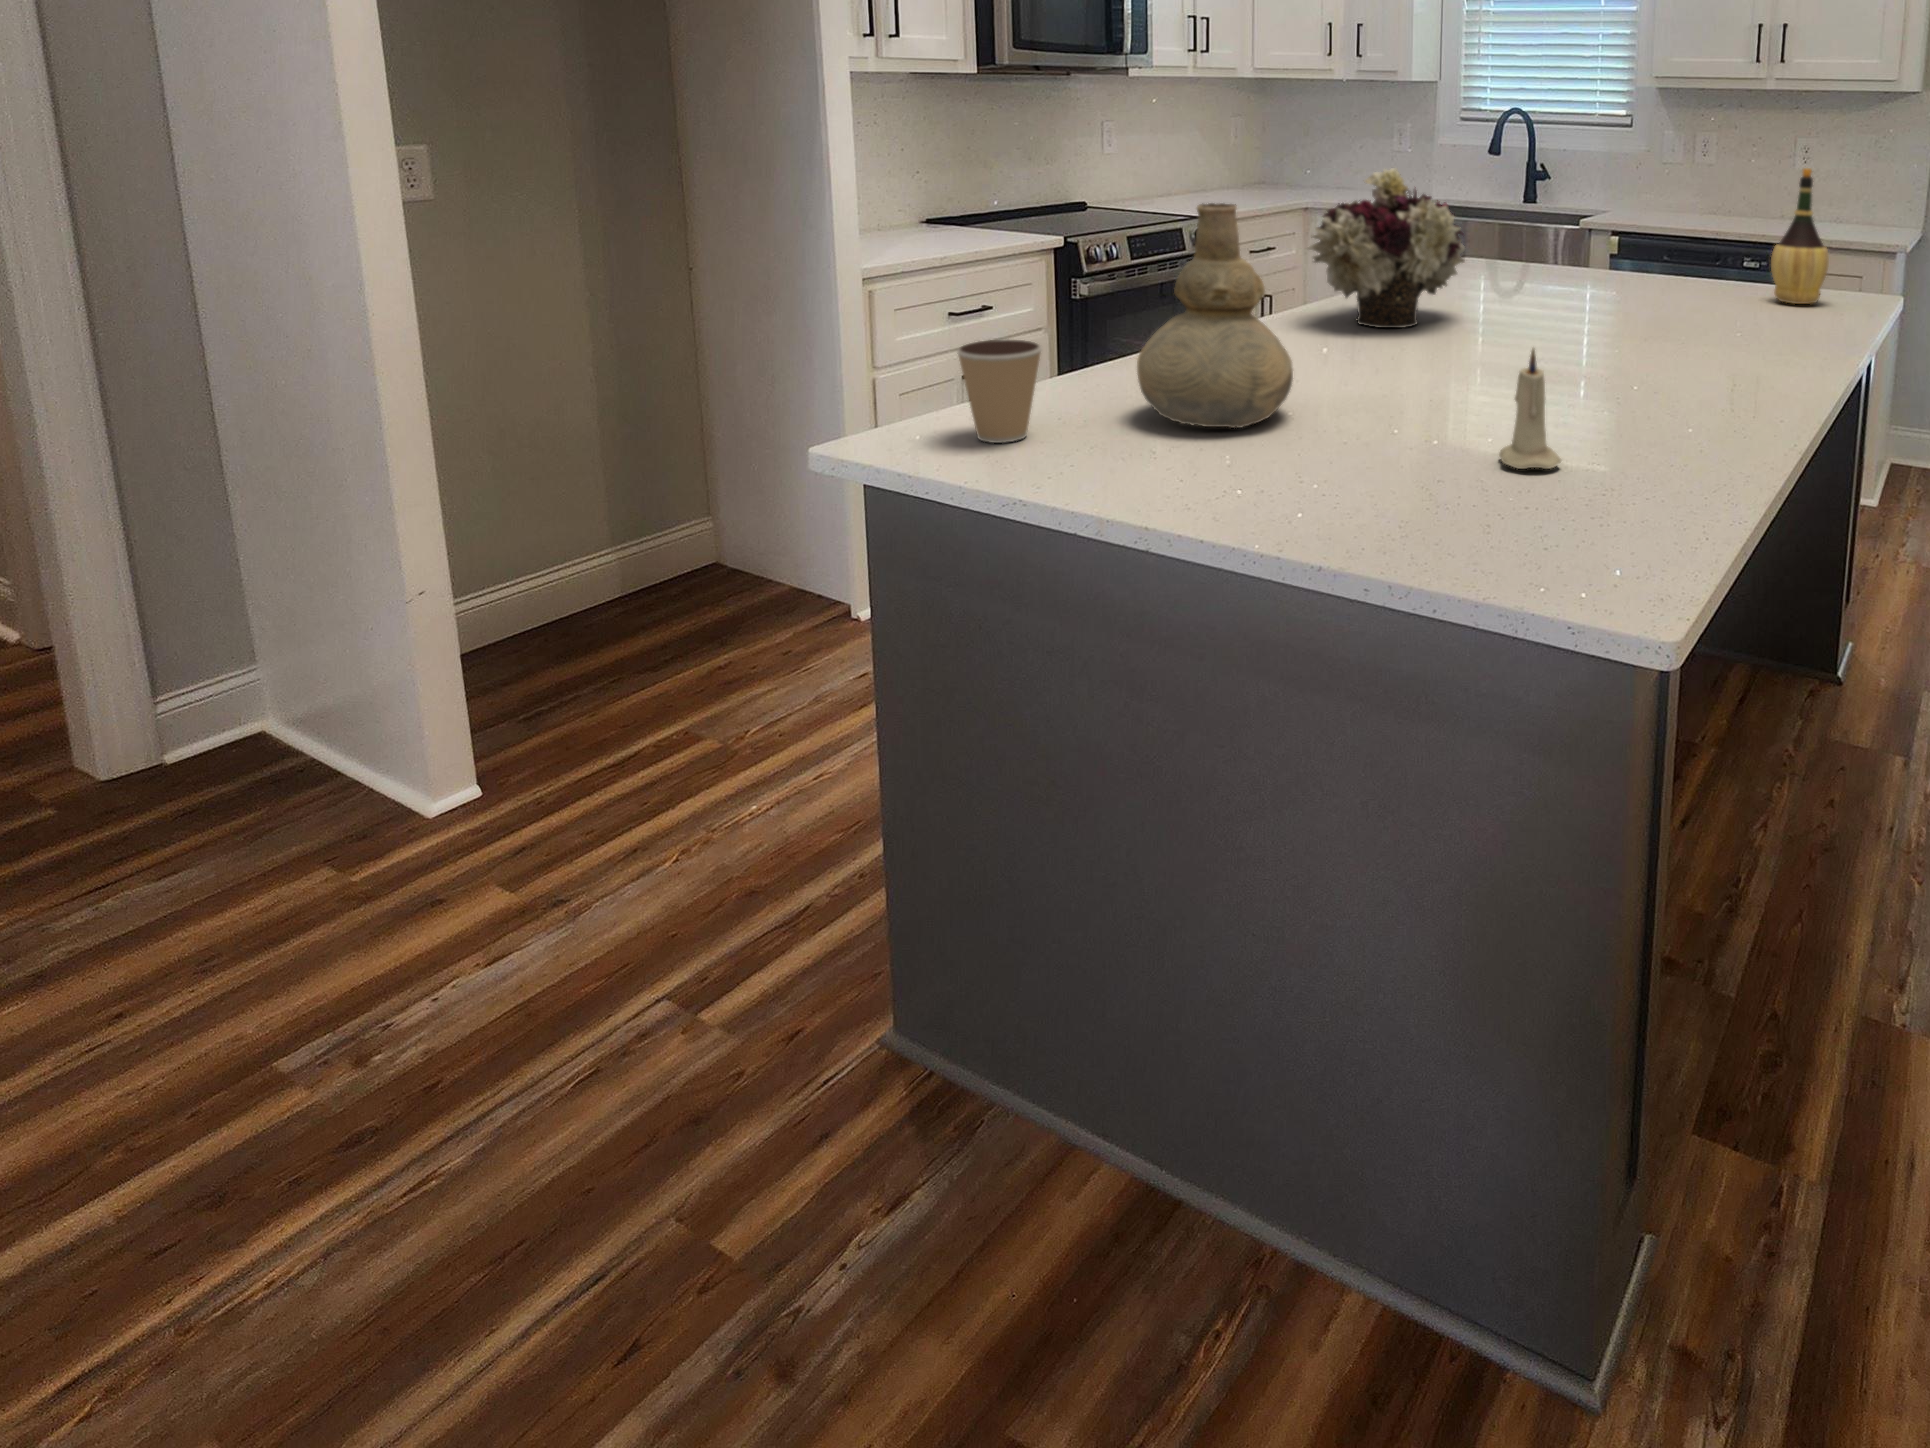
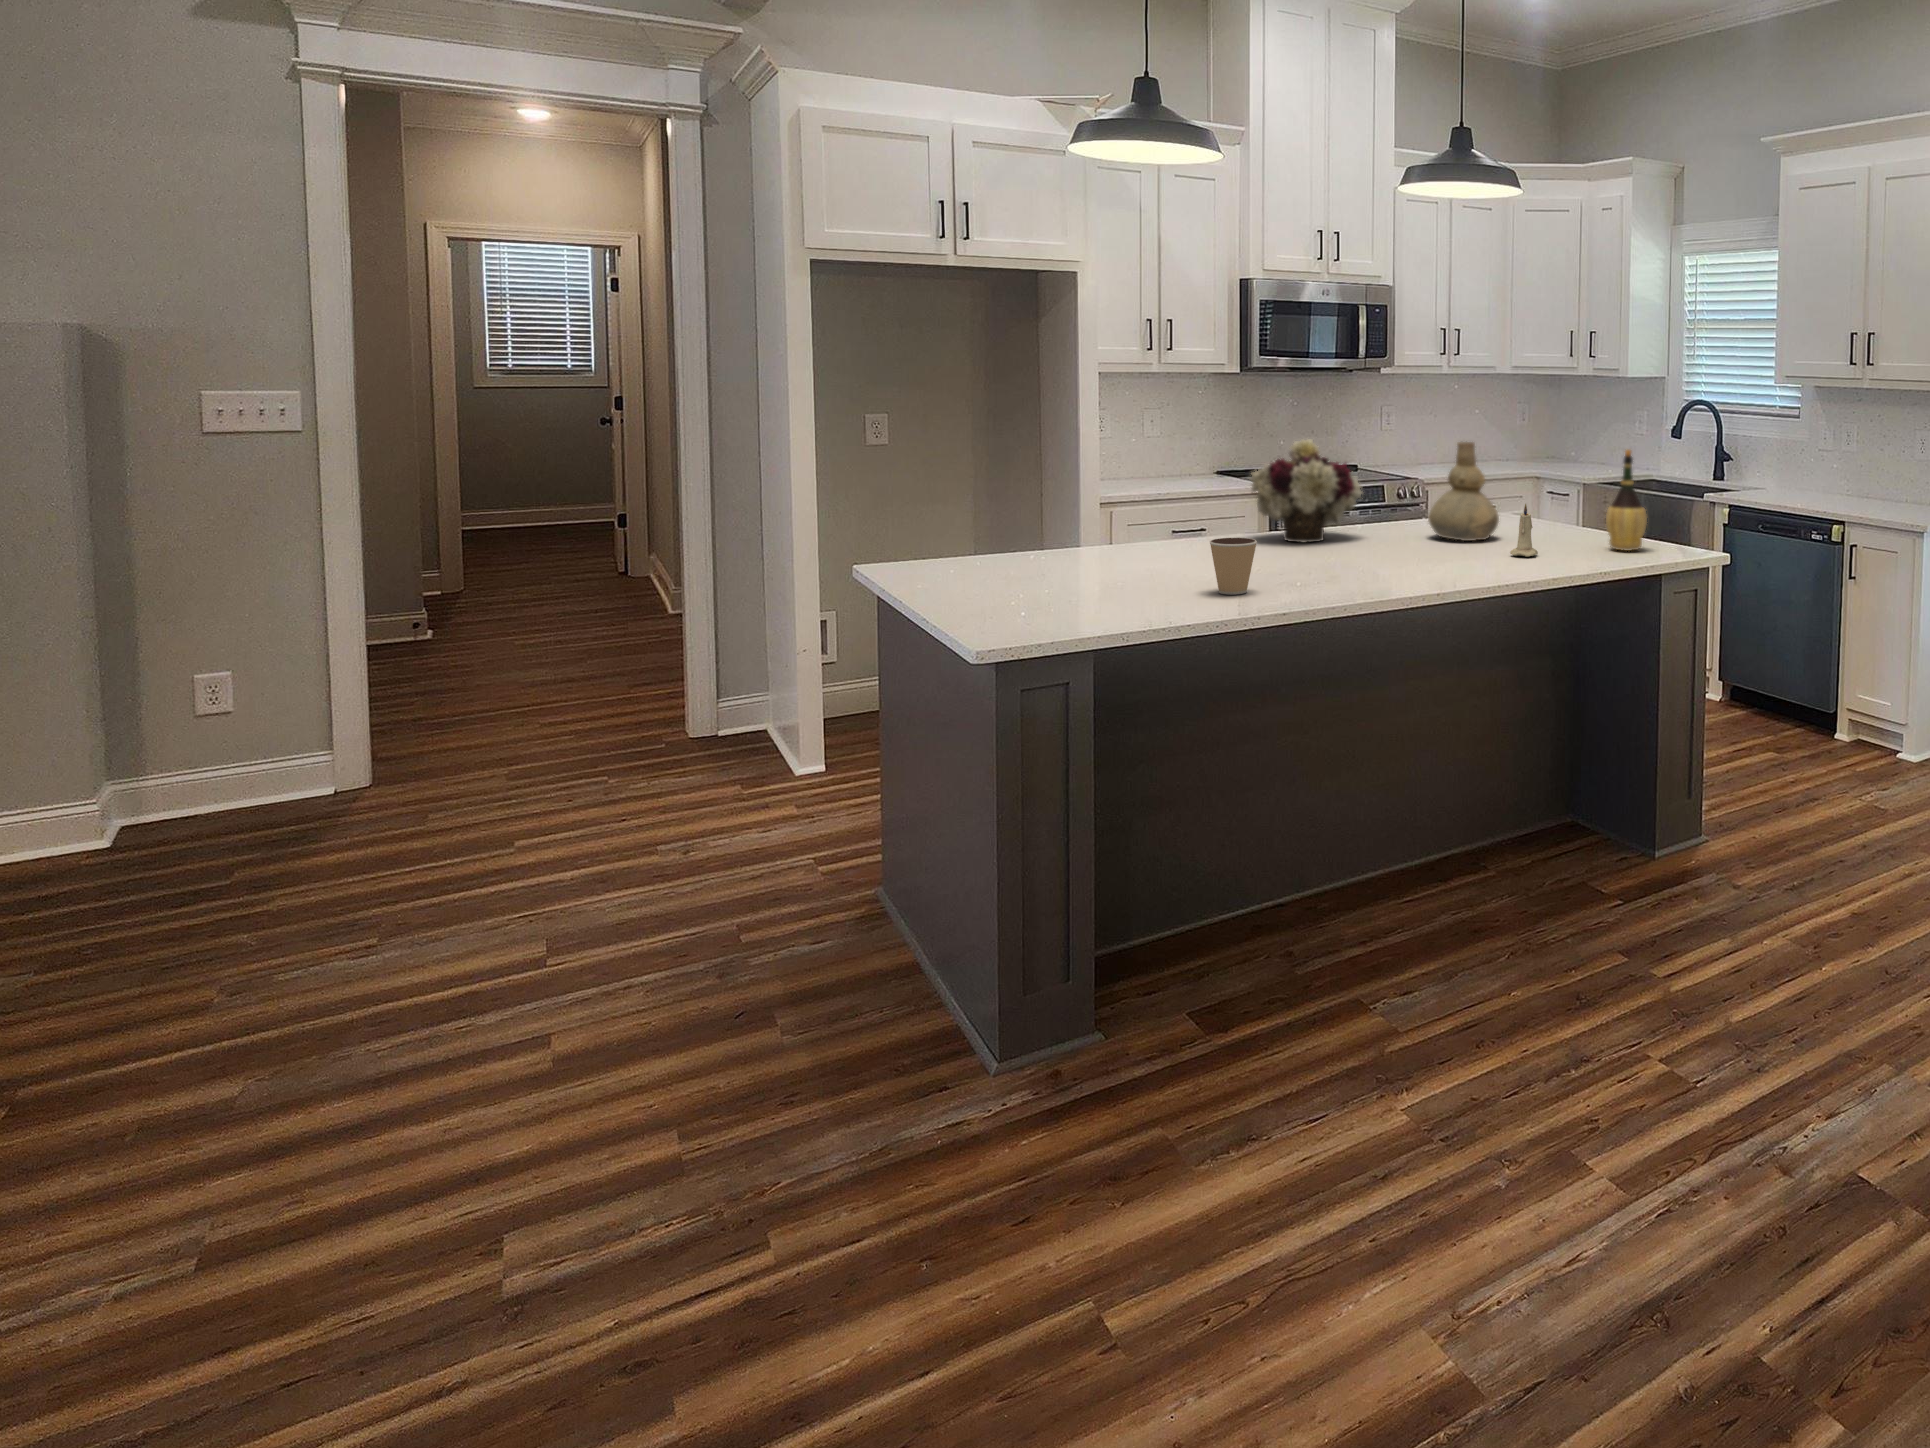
vase: present [1137,203,1293,428] -> present [1428,442,1499,541]
coffee cup: present [957,339,1042,443] -> present [1210,538,1257,595]
candle: present [1499,349,1561,469] -> present [1510,504,1538,557]

